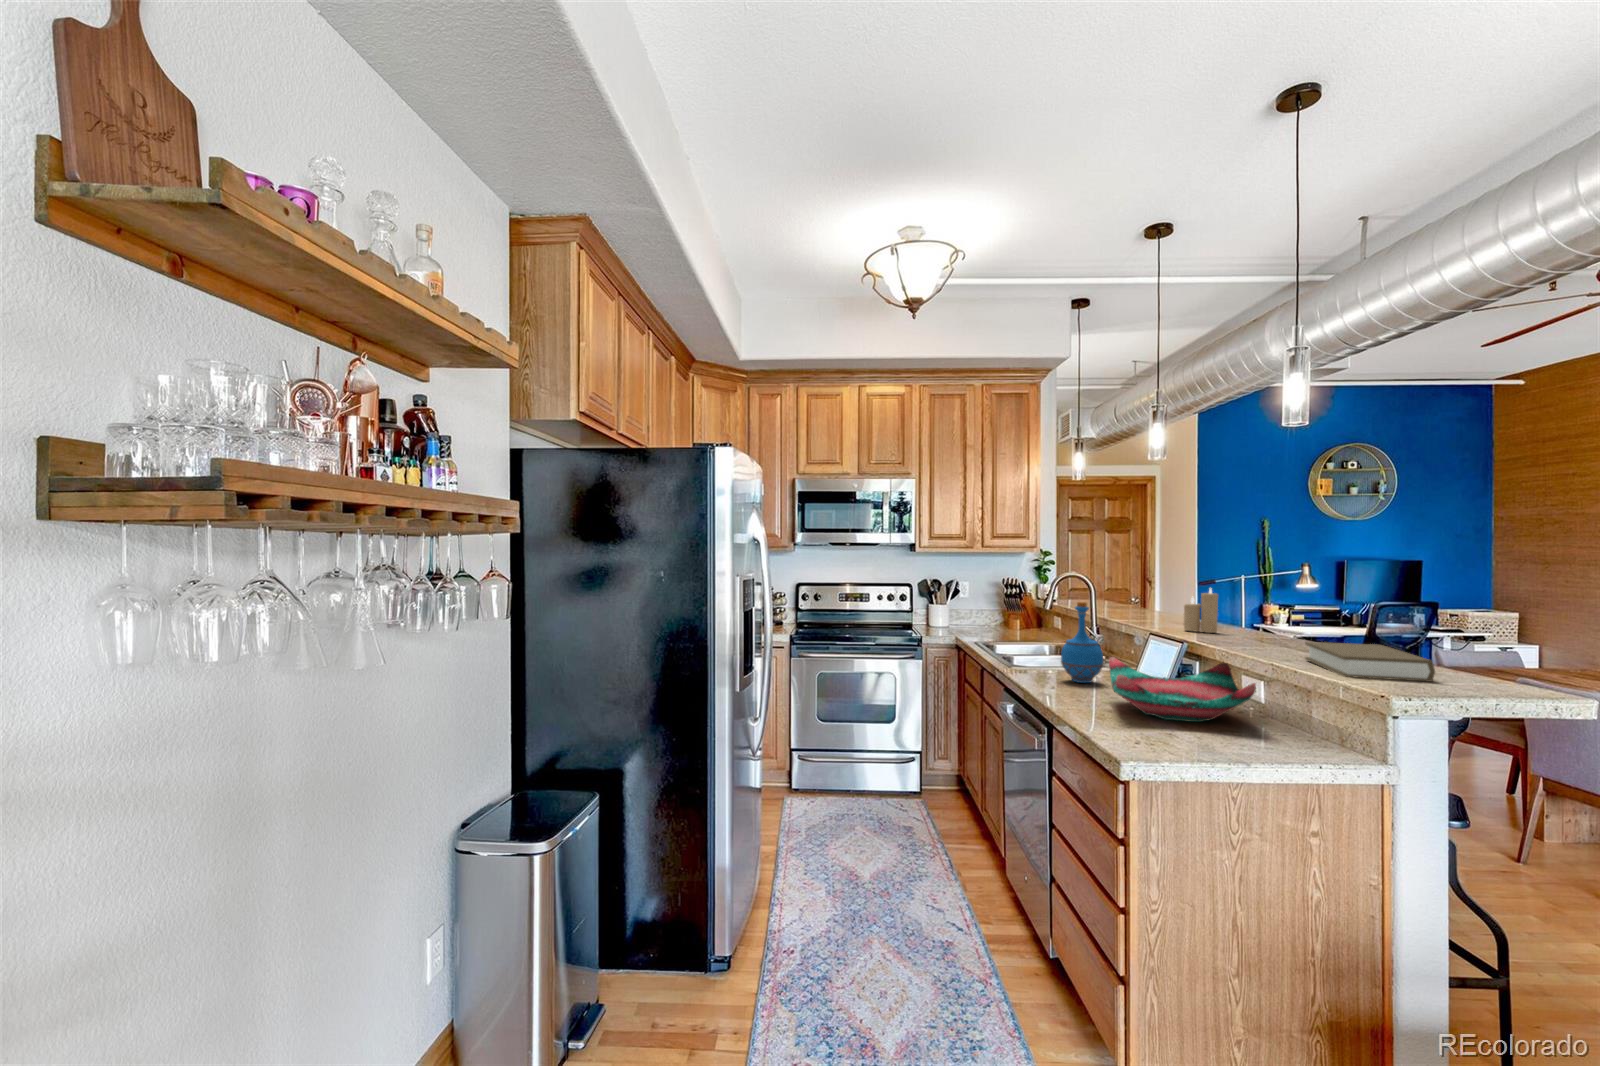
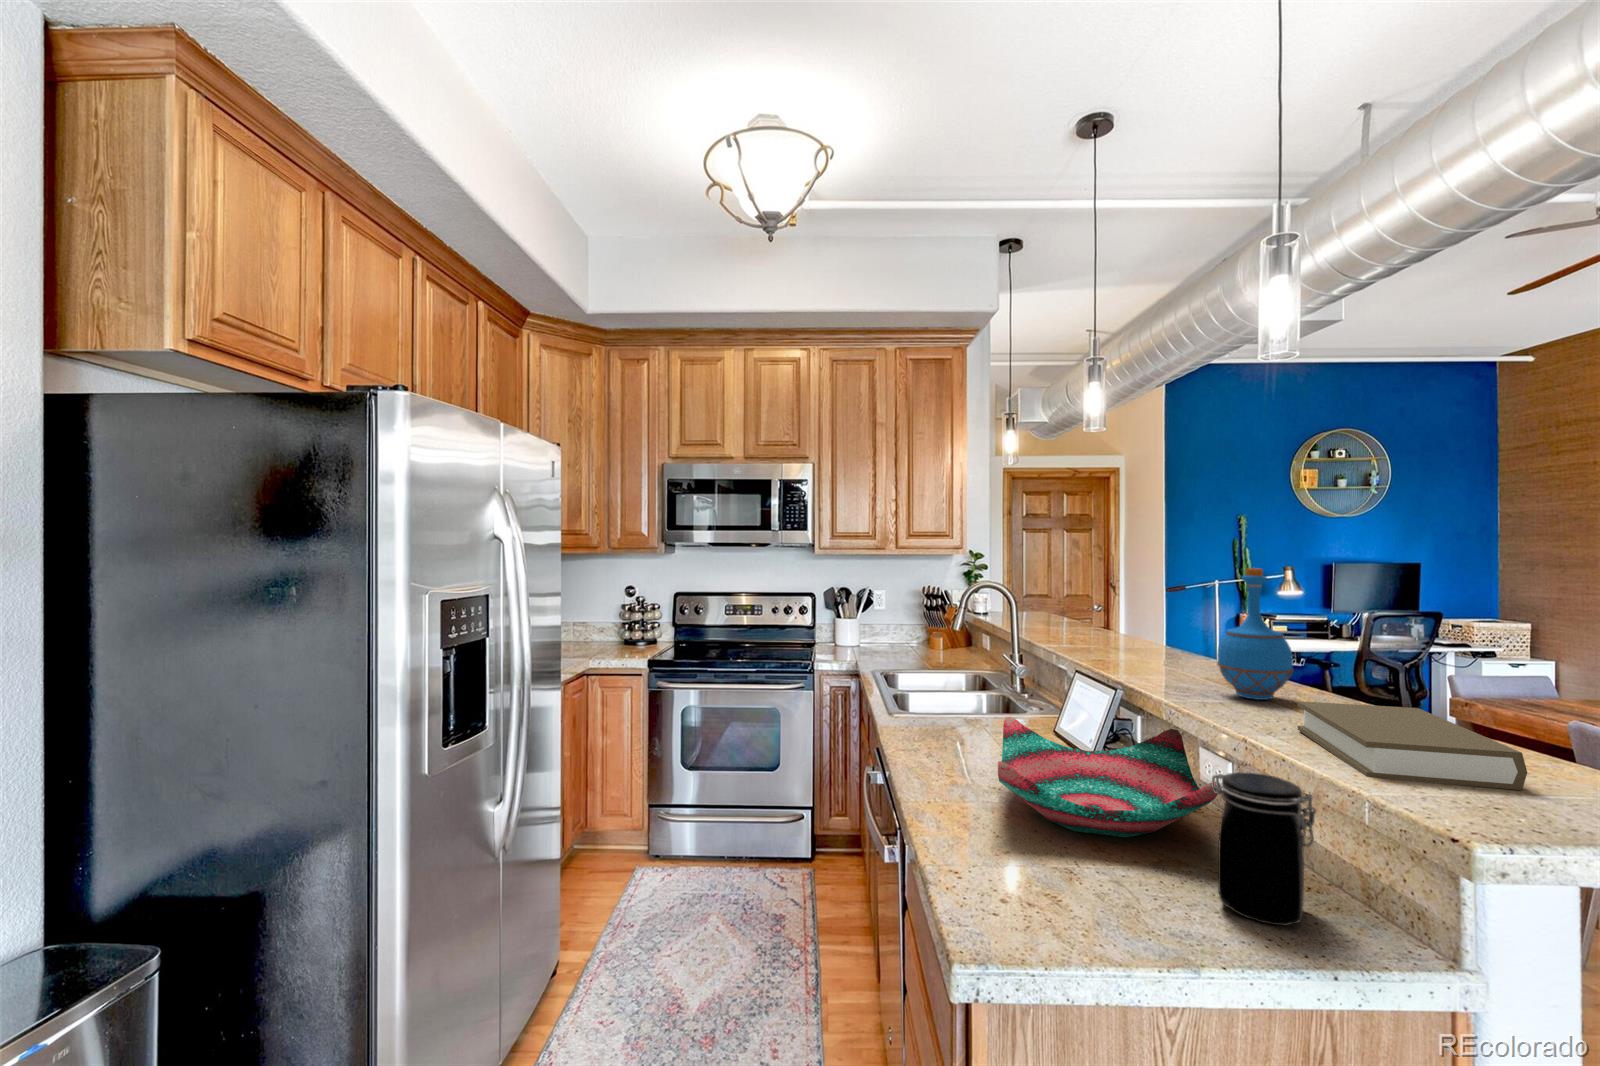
candle: present [1184,589,1218,633] -> none [1127,606,1174,669]
bottle: present [1061,602,1103,683] -> present [1217,568,1293,700]
jar: none [1253,673,1313,752] -> present [1212,772,1316,925]

